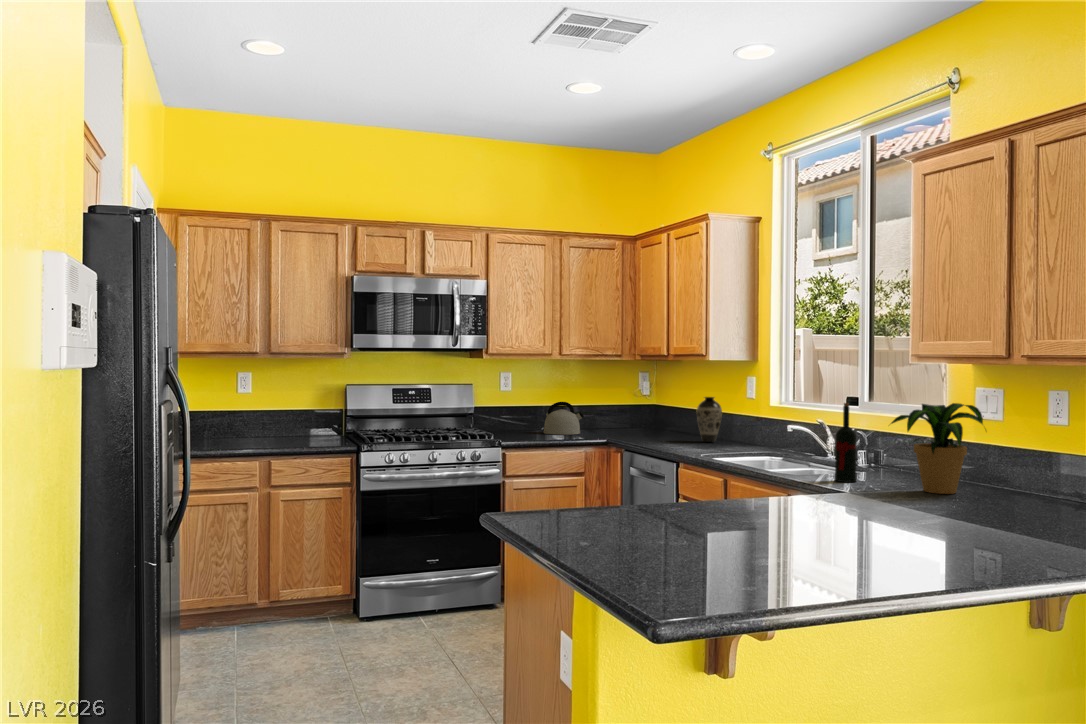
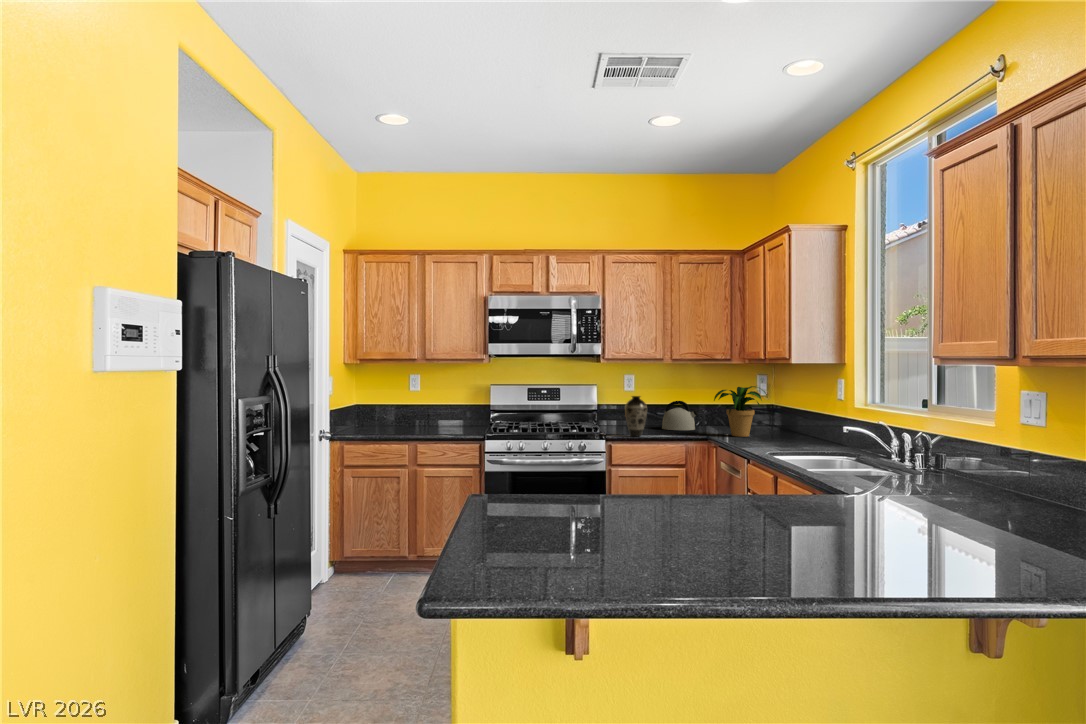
decorative vase: present [696,397,722,442] -> present [625,396,647,436]
wine bottle: present [835,403,856,482] -> none [862,405,885,484]
potted plant: present [891,403,983,494] -> present [714,386,767,437]

